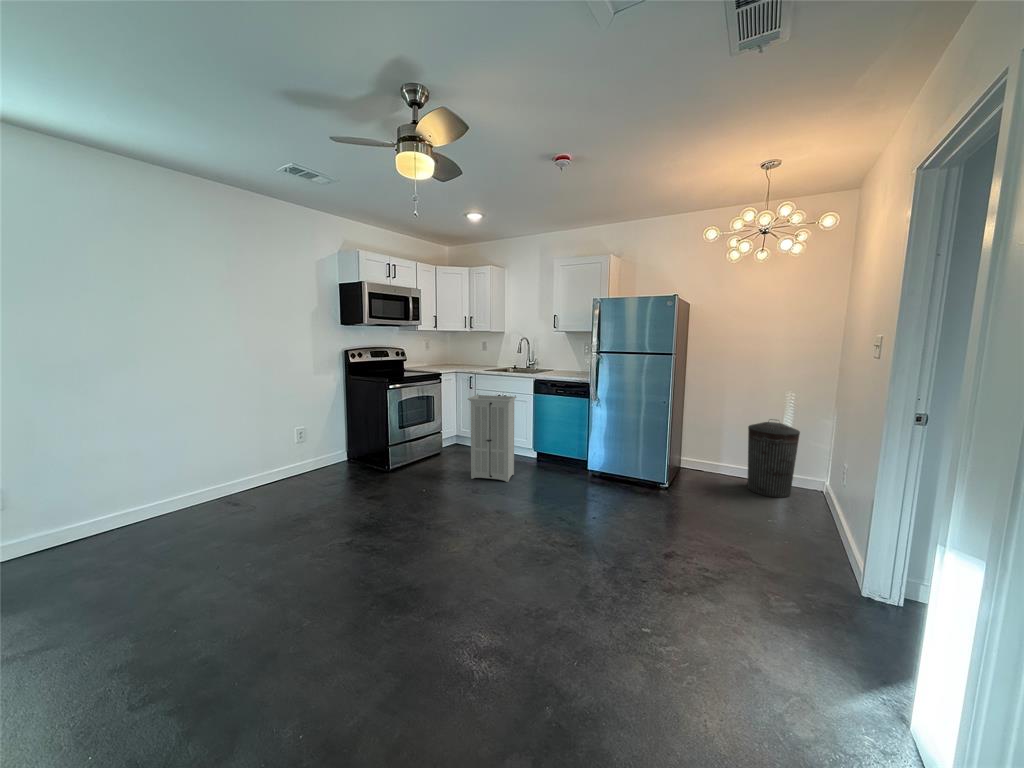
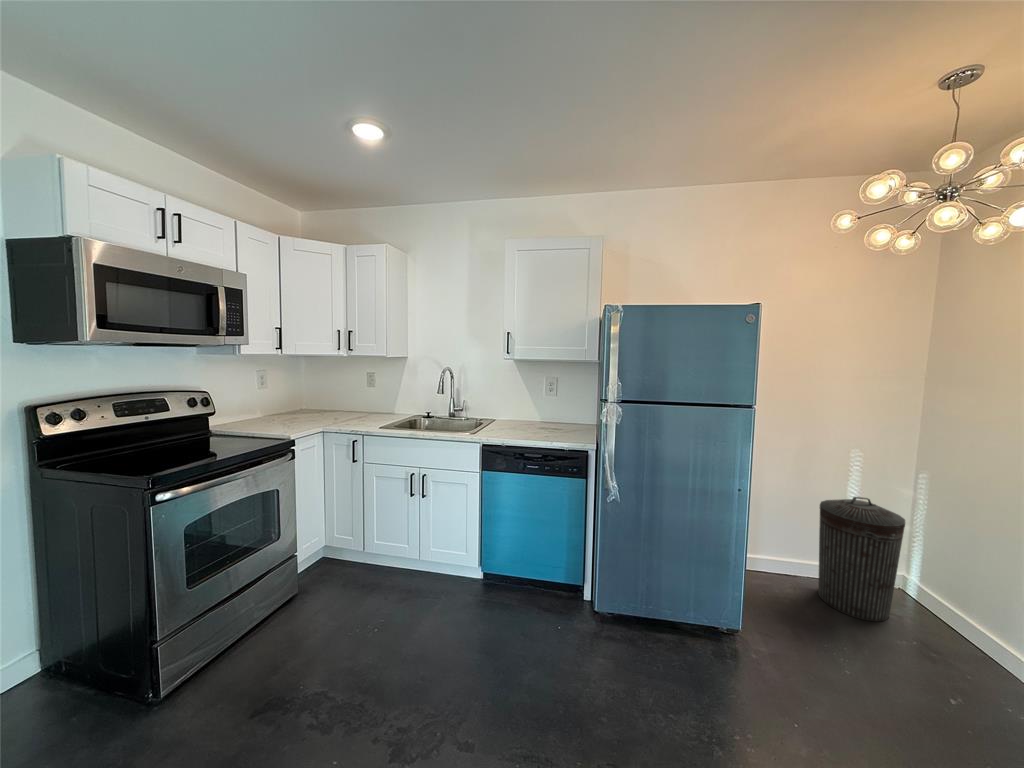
storage cabinet: present [468,394,516,482] -> none [368,491,469,688]

